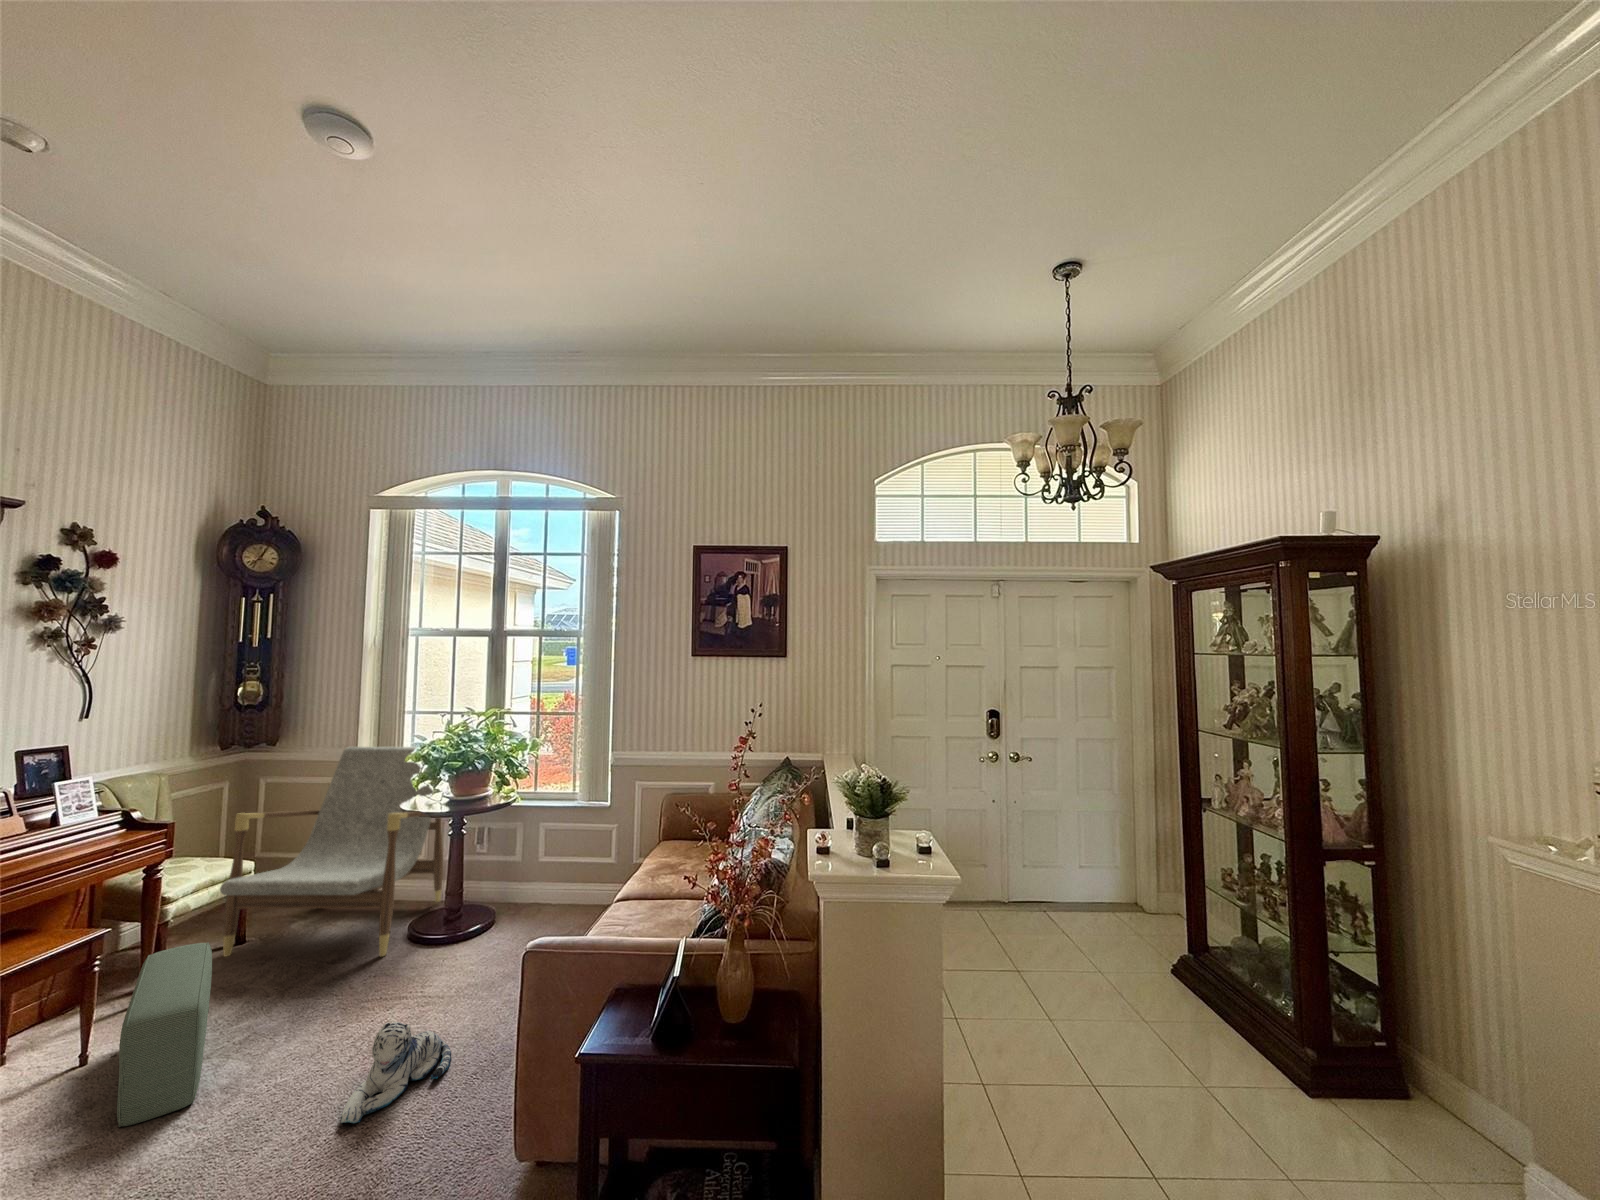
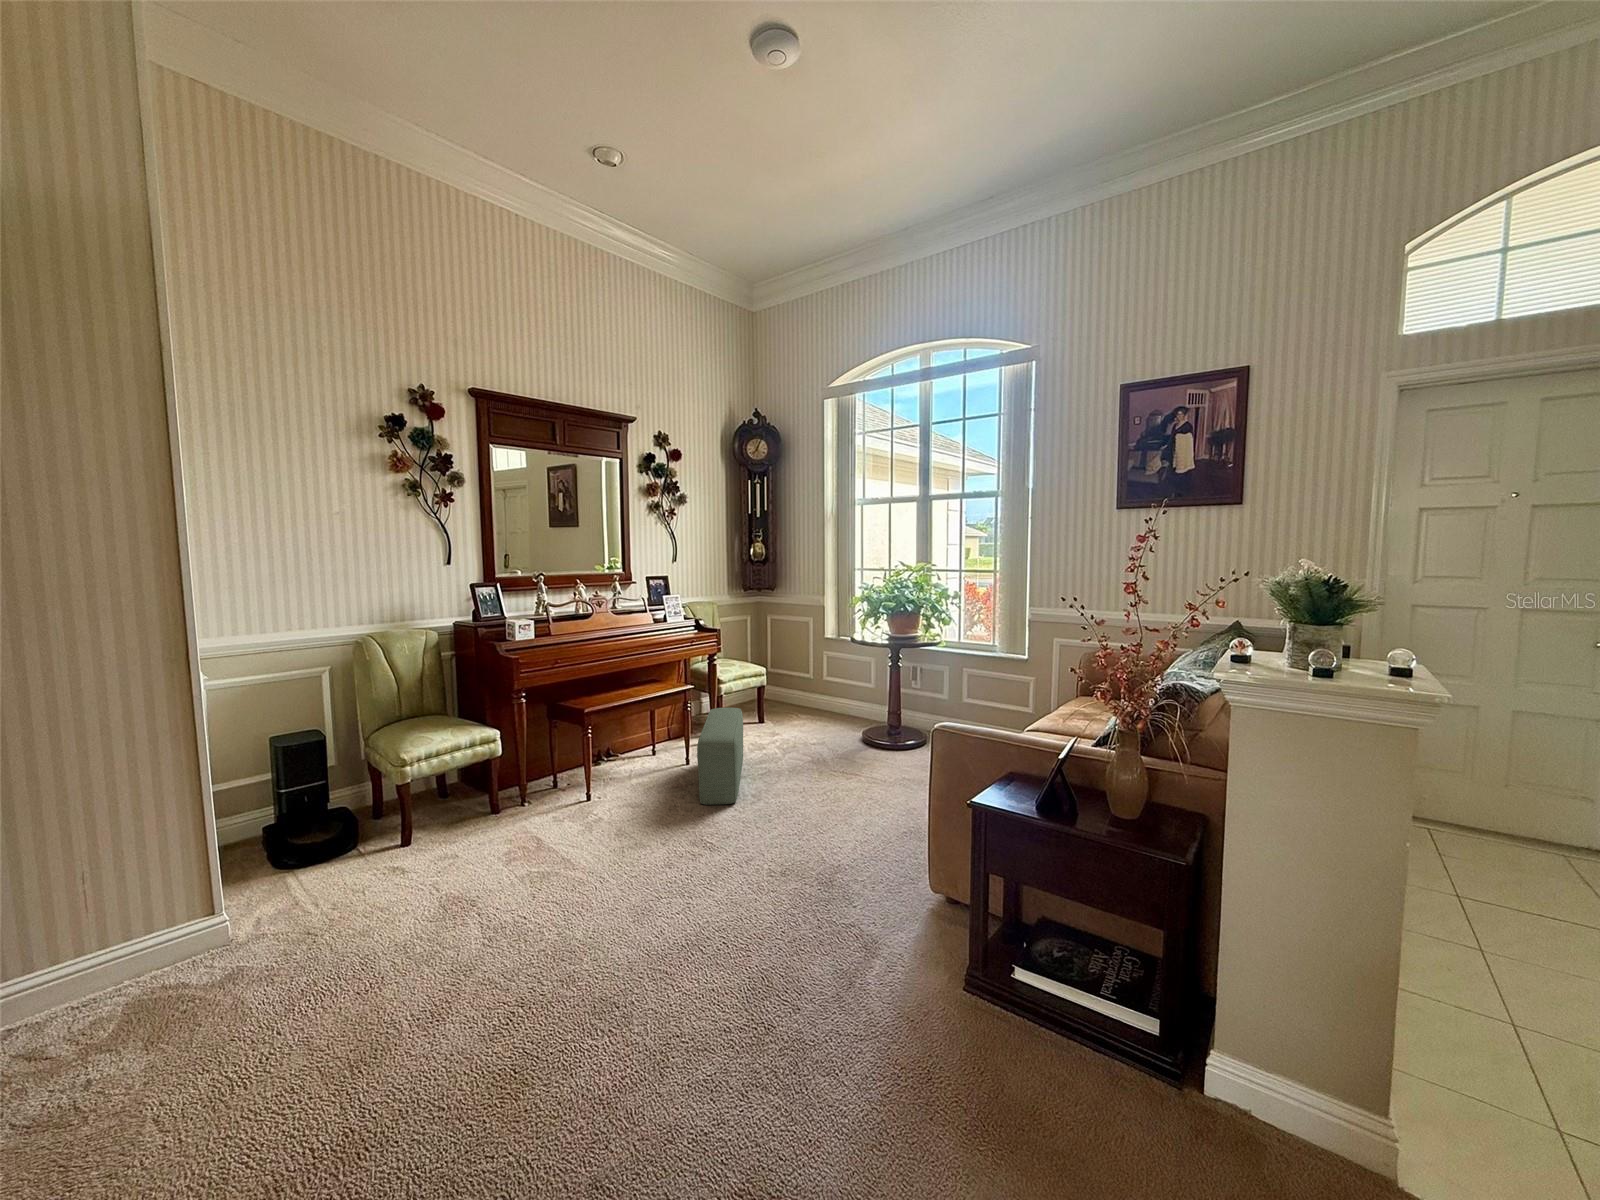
armchair: present [220,747,443,957] -> none [747,593,889,747]
plush toy: present [340,1022,451,1123] -> none [815,782,890,844]

